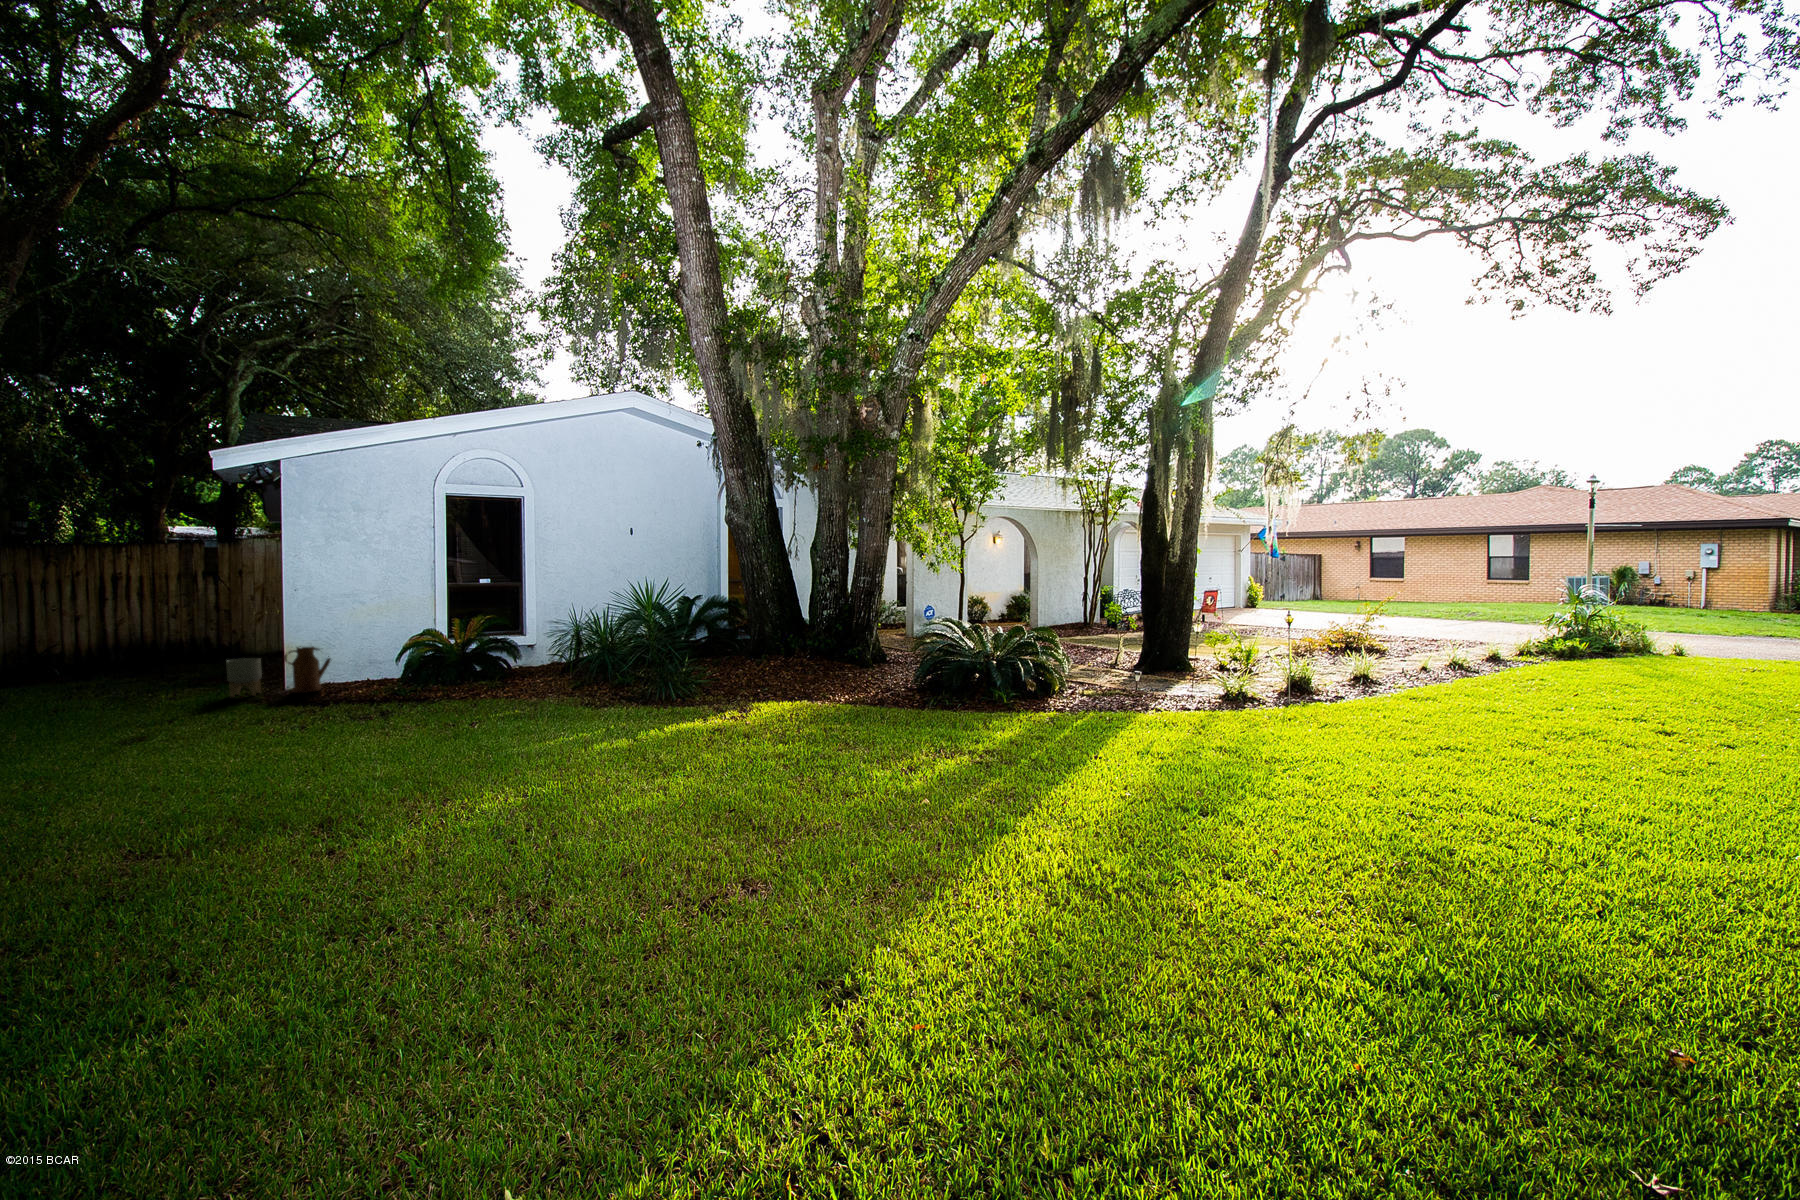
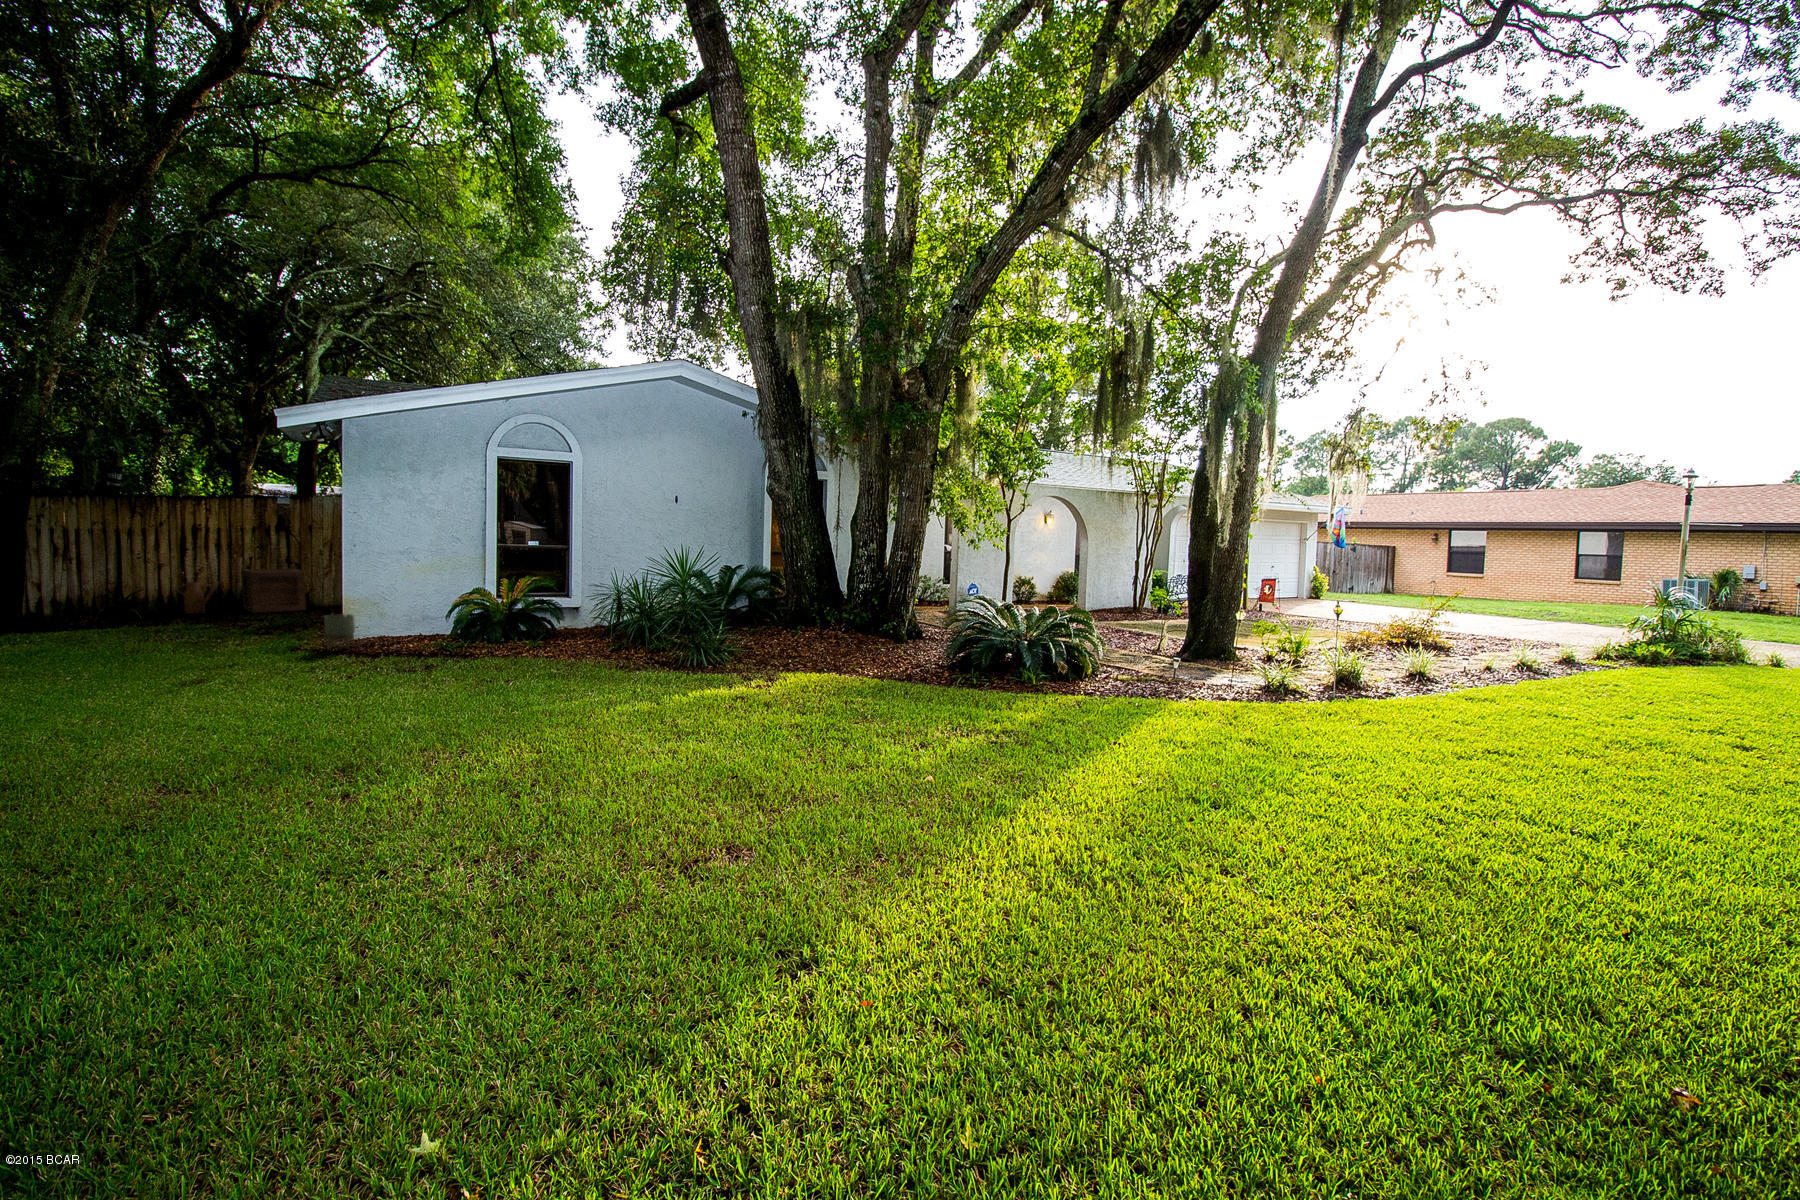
wooden crate: none [116,610,195,661] -> present [241,569,306,613]
watering can: present [284,646,330,693] -> present [177,581,220,614]

